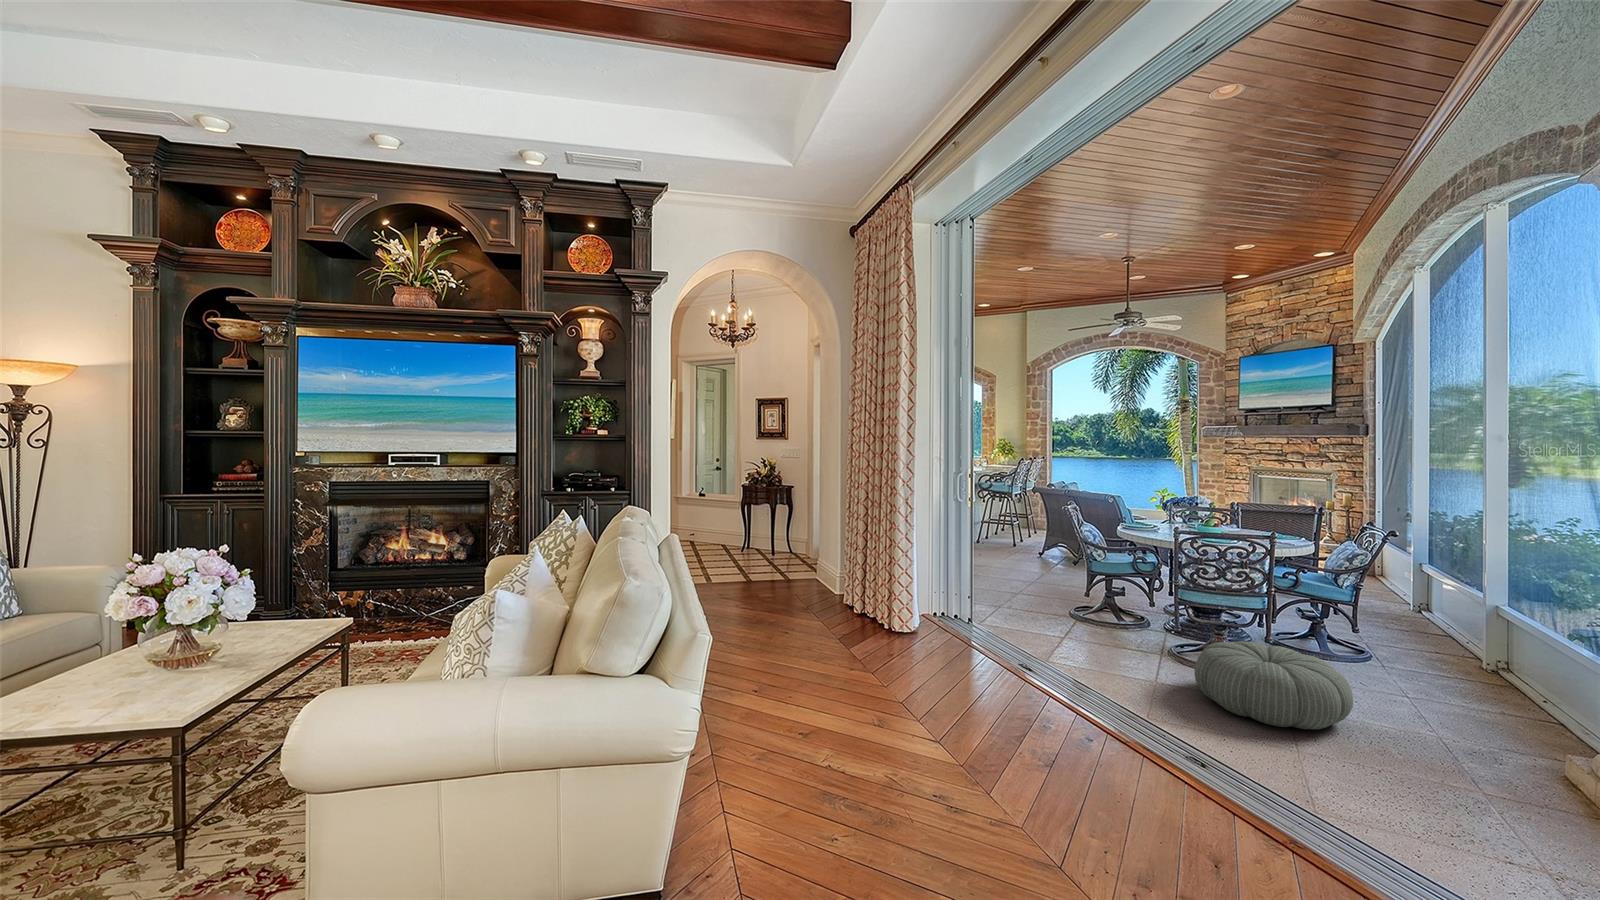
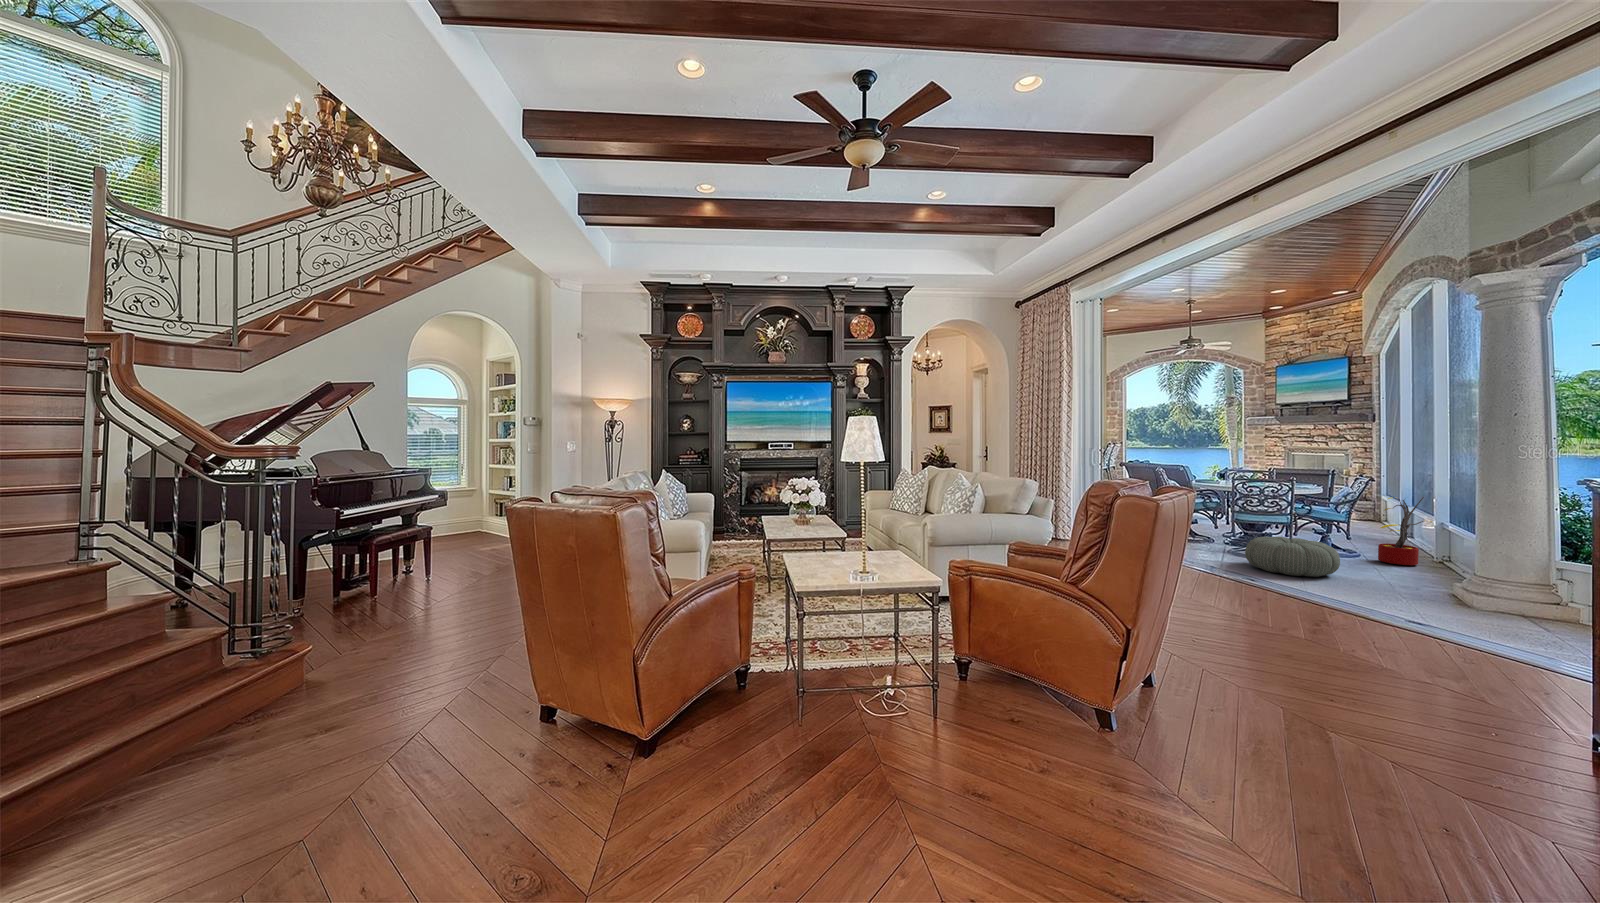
decorative plant: none [1399,568,1481,686] -> present [1378,497,1432,565]

